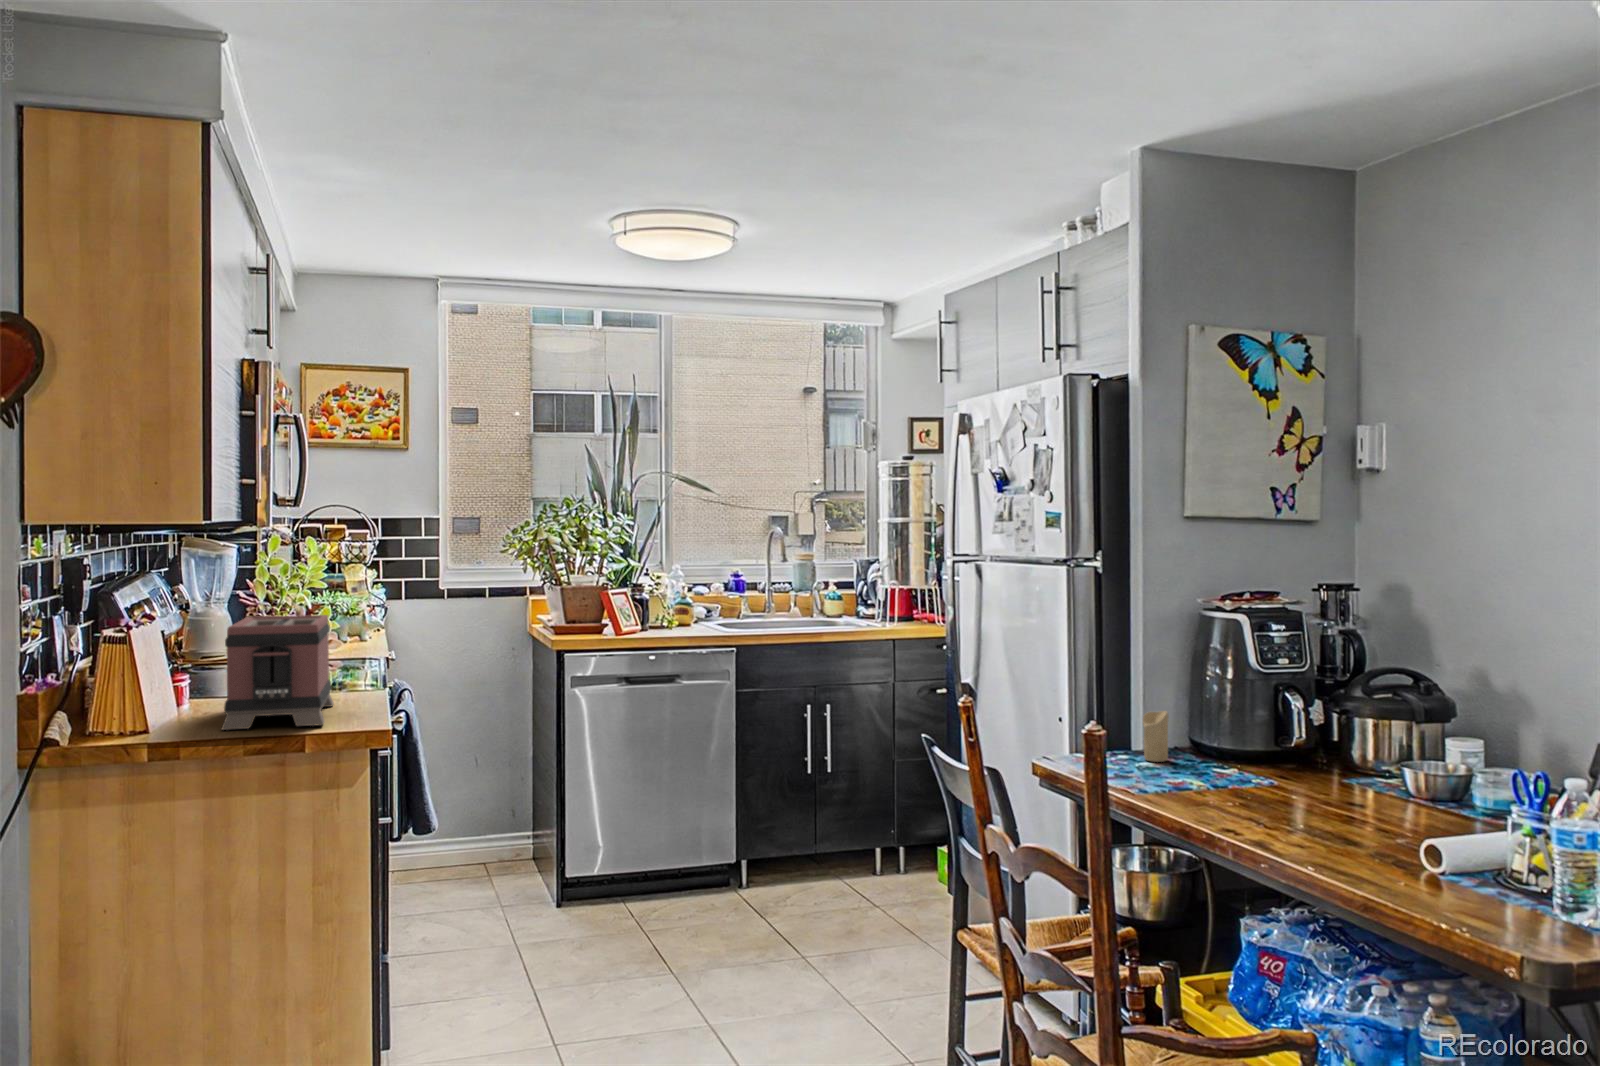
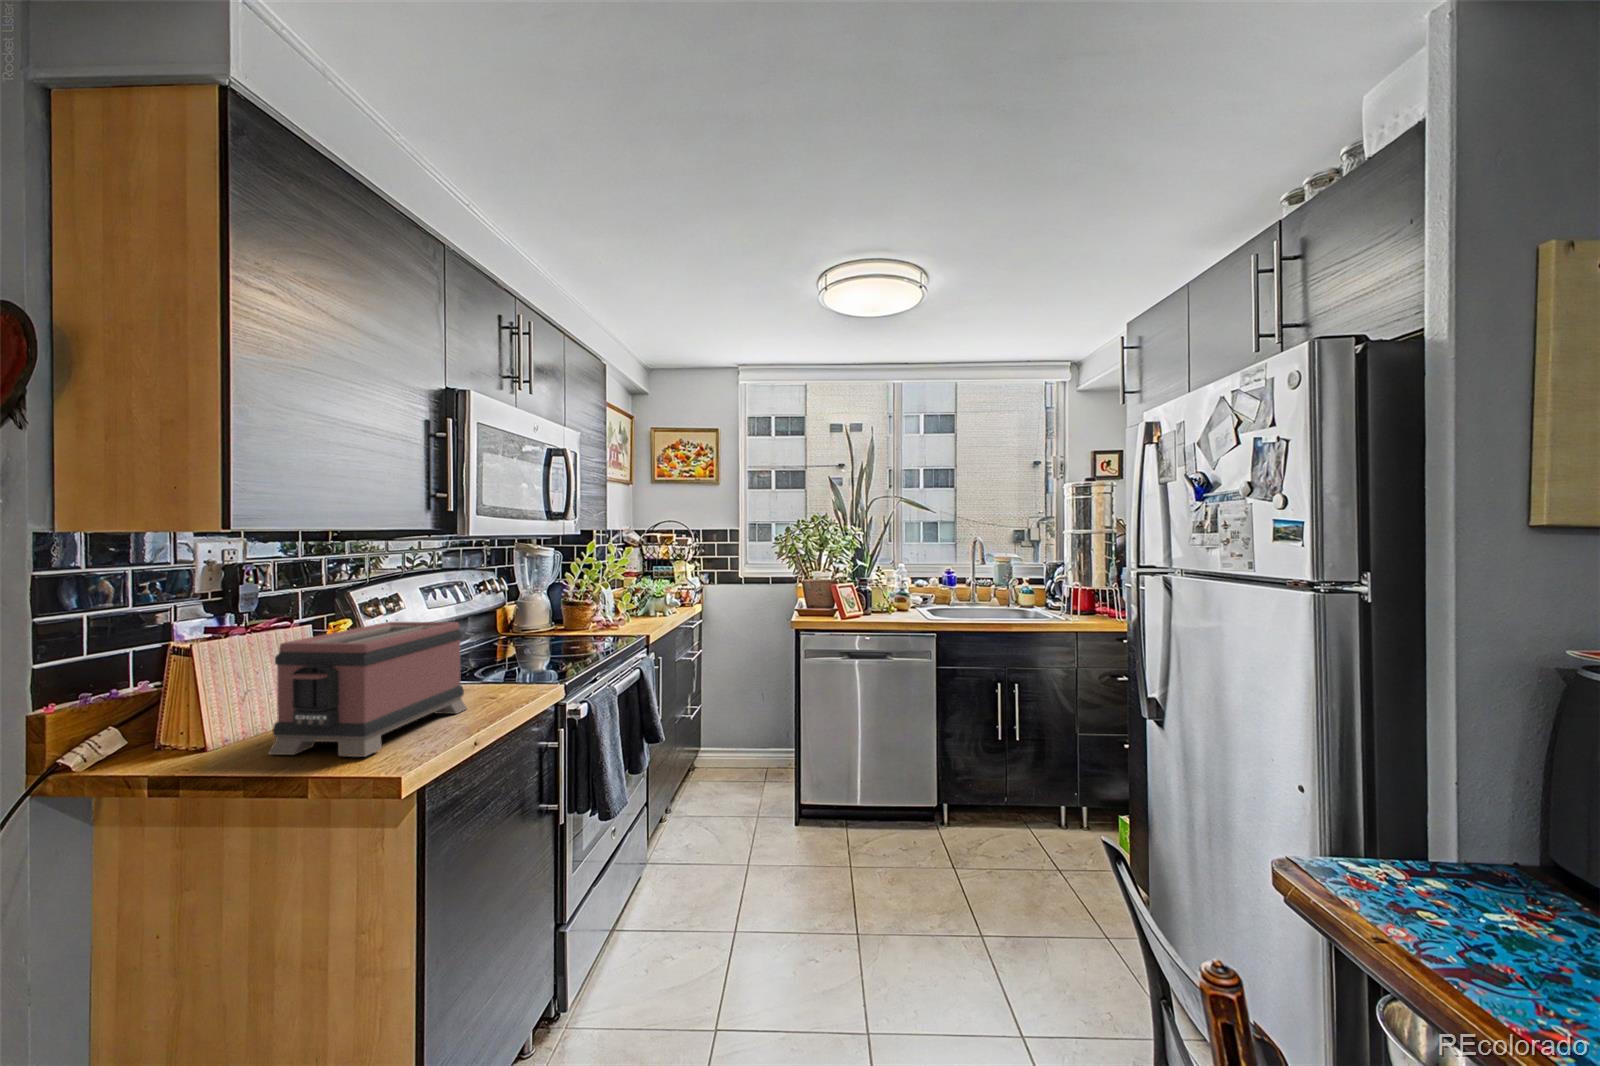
candle: present [1143,711,1168,762] -> none [1486,829,1547,921]

